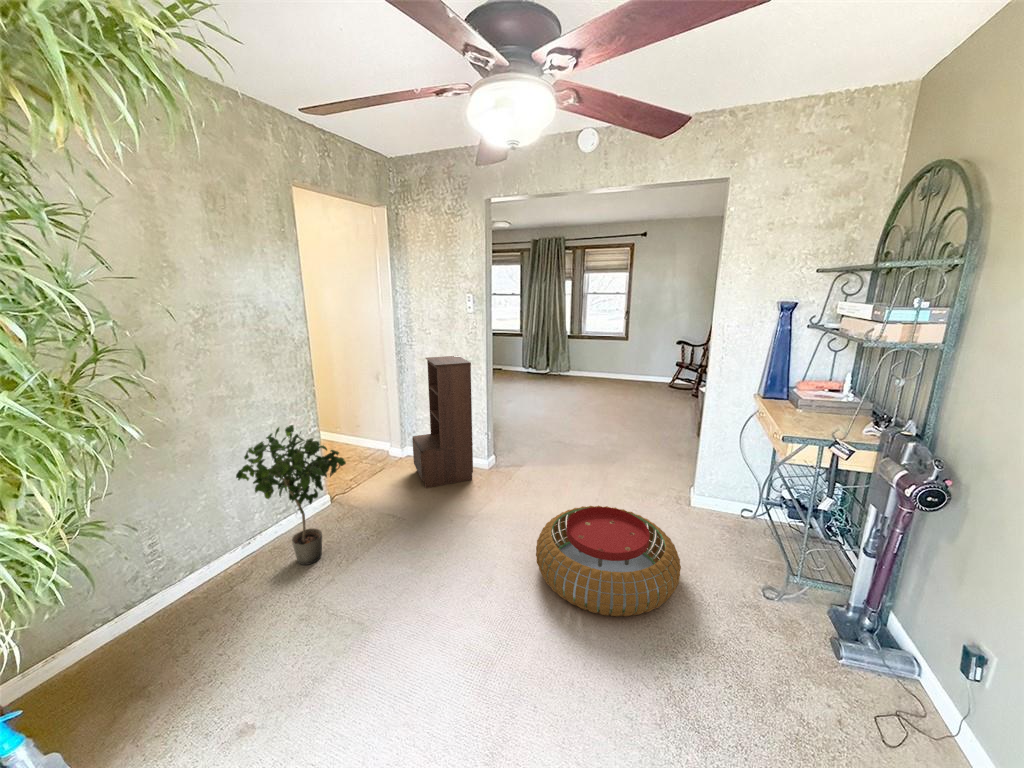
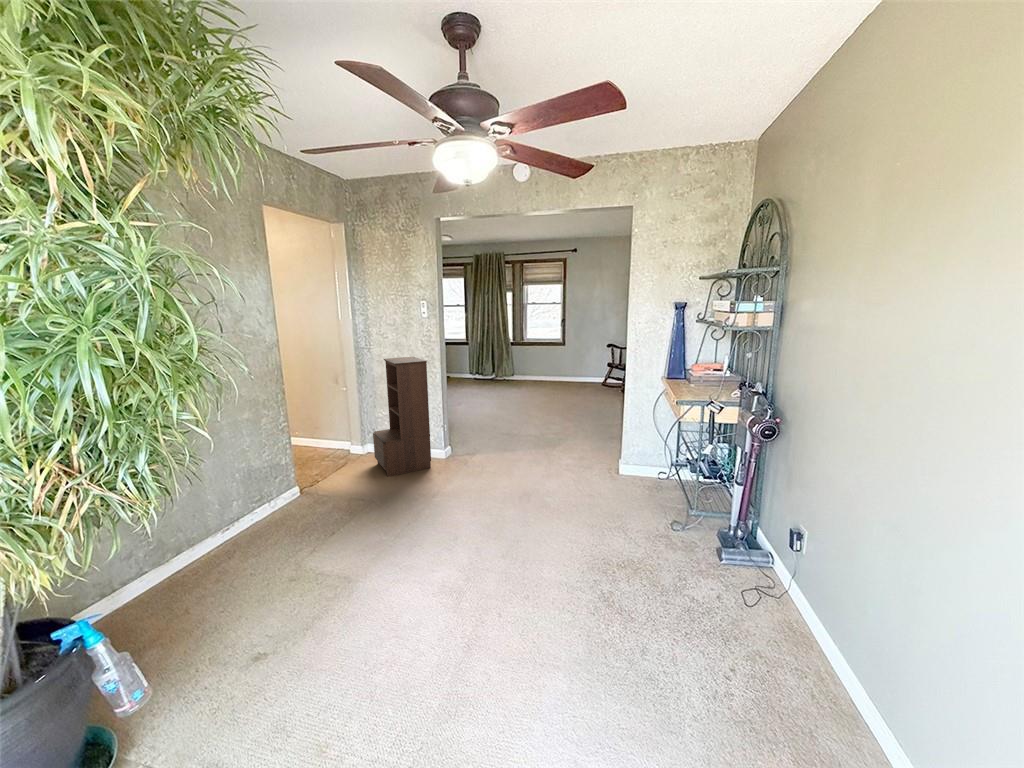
potted plant: present [236,425,346,565] -> none [220,416,324,541]
pouf: present [536,506,681,616] -> none [492,473,609,552]

